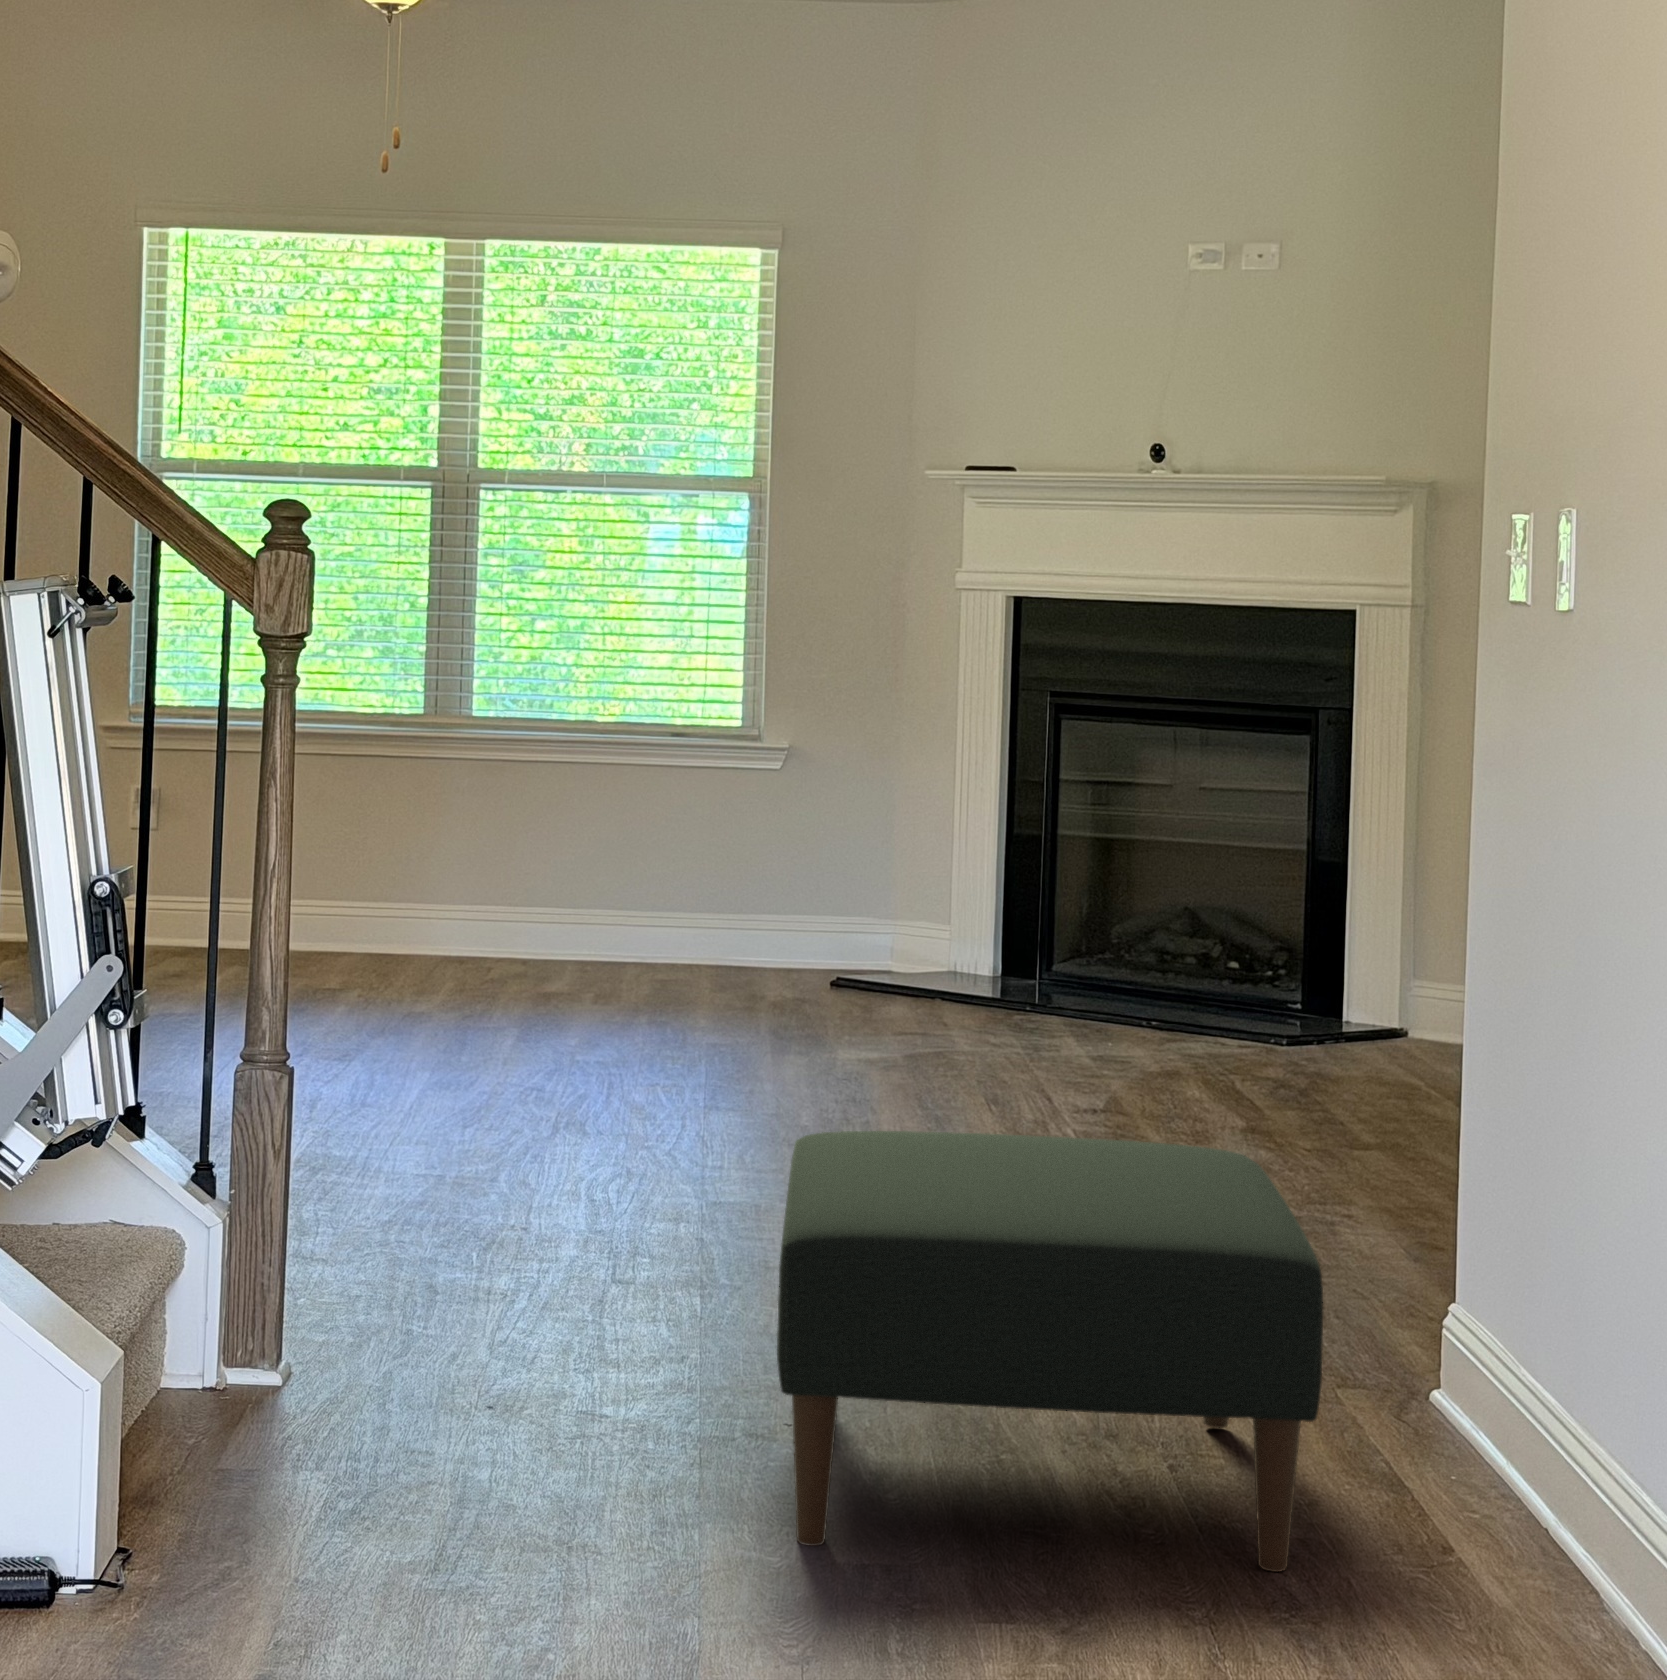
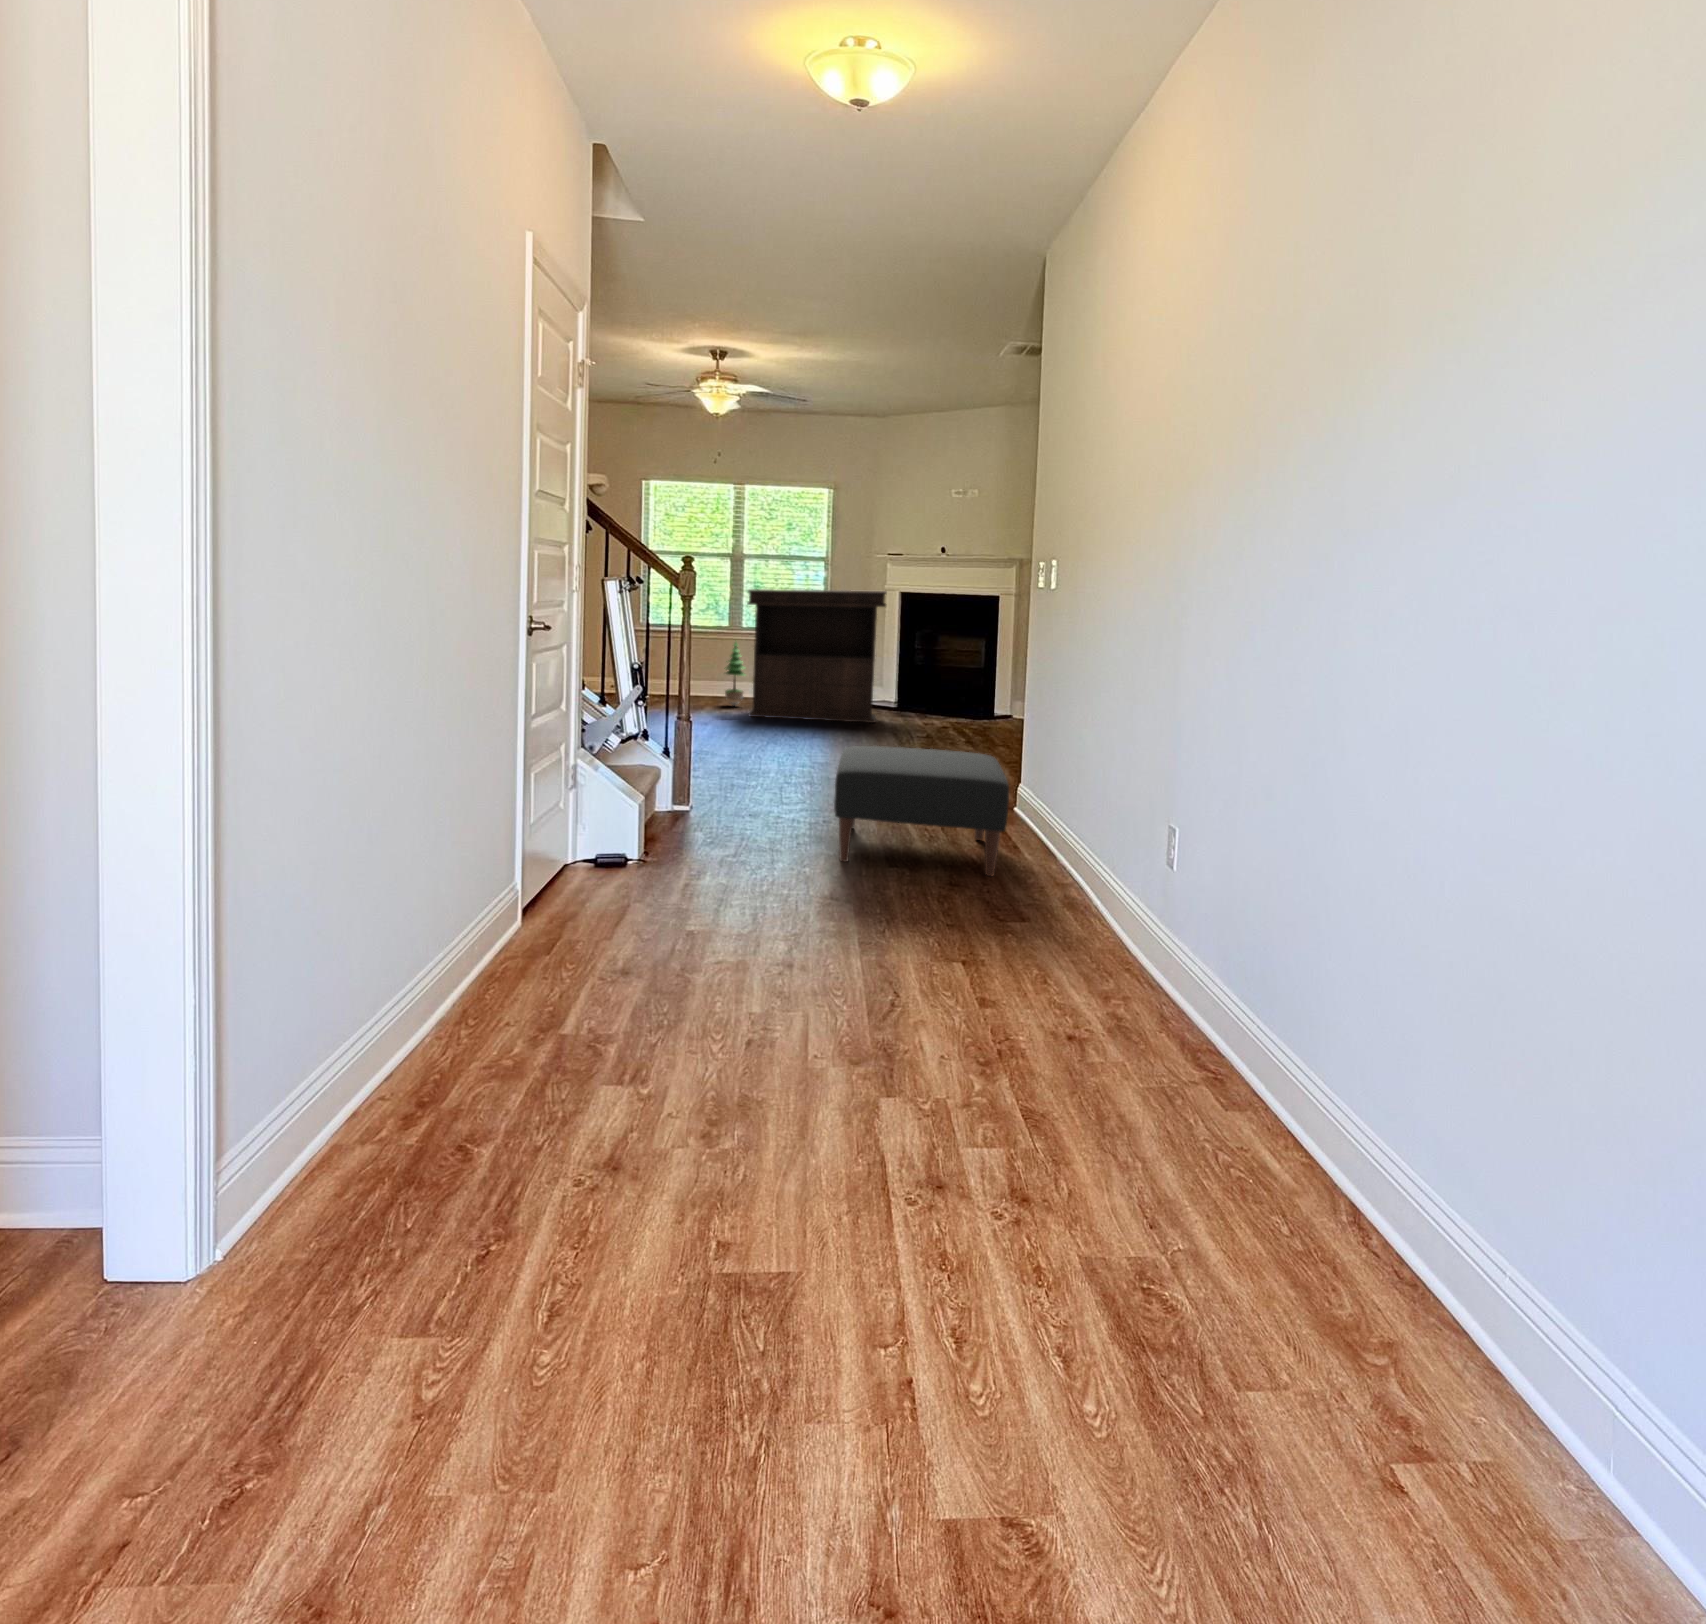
console table: none [467,604,878,1013] -> present [747,589,887,723]
potted tree: none [390,758,464,965] -> present [724,642,745,706]

